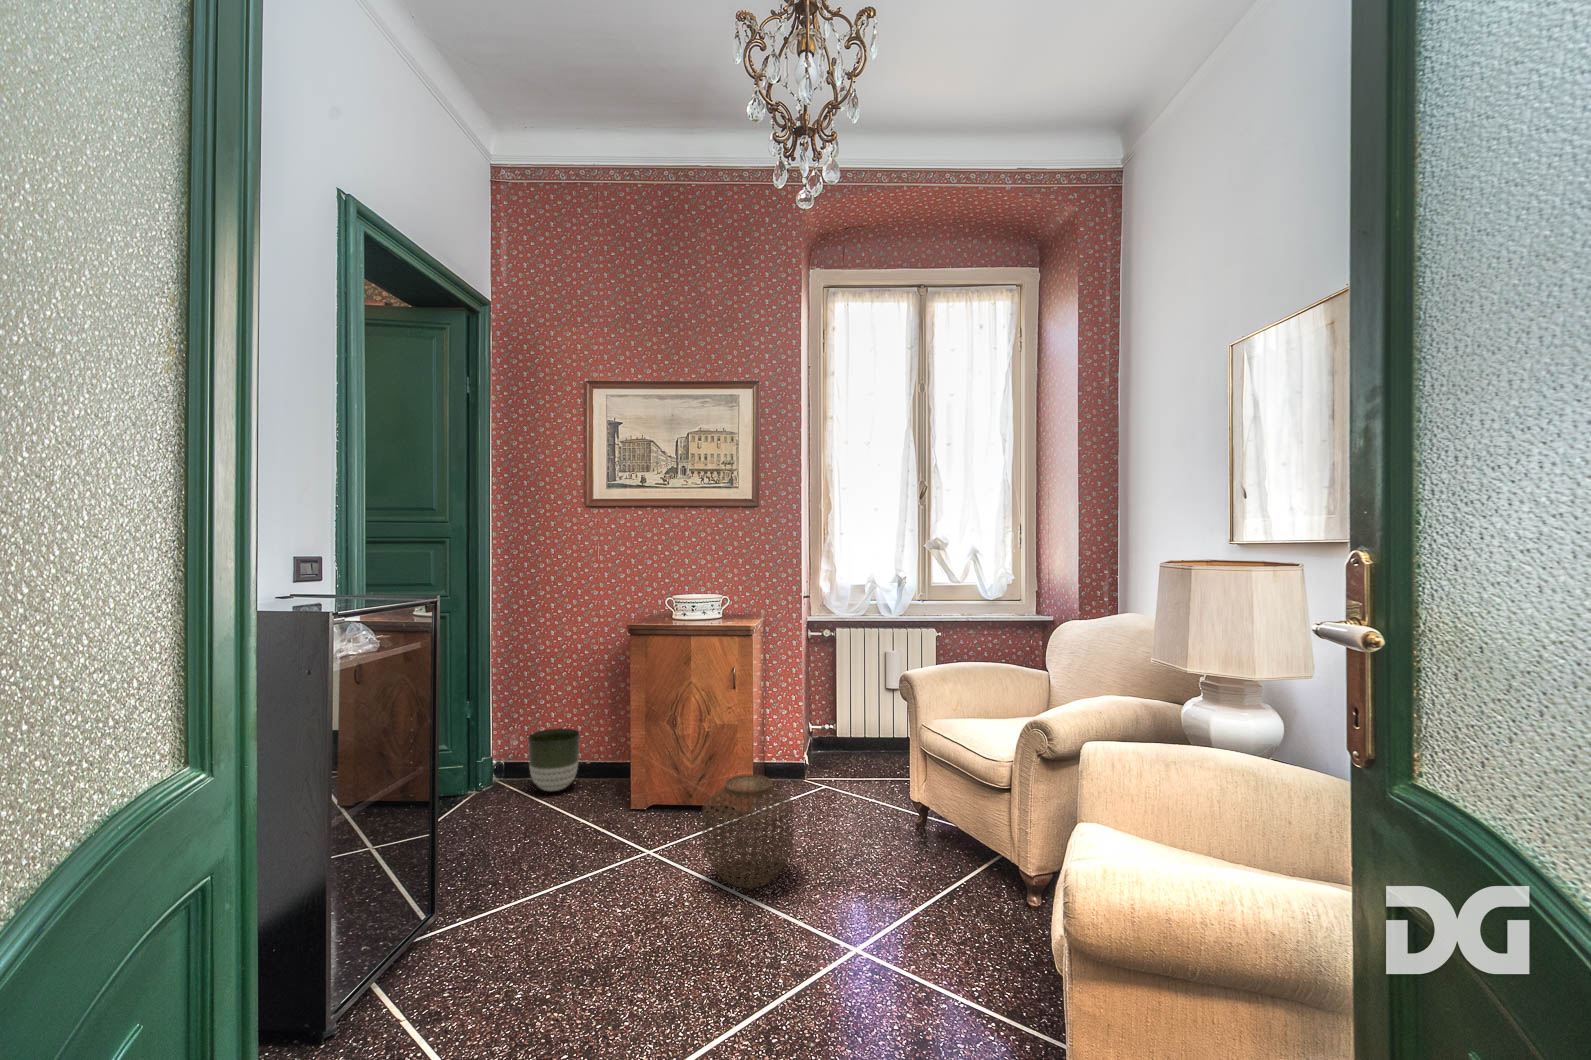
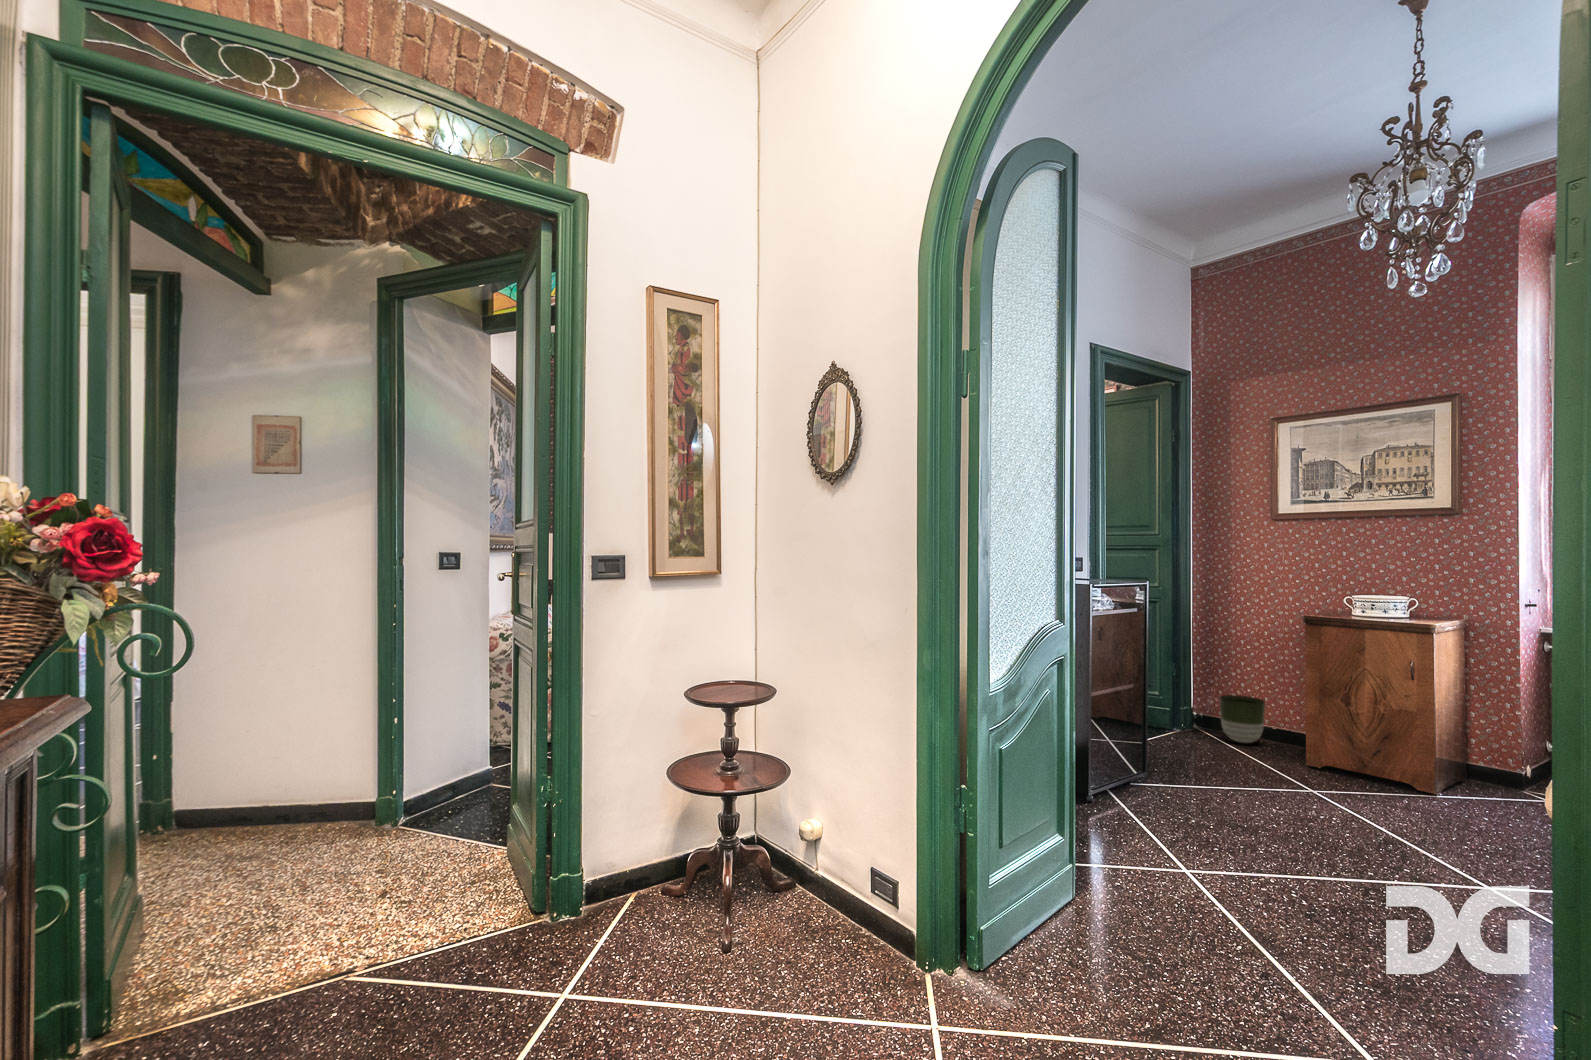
woven basket: present [702,775,794,888] -> none [1352,741,1452,835]

